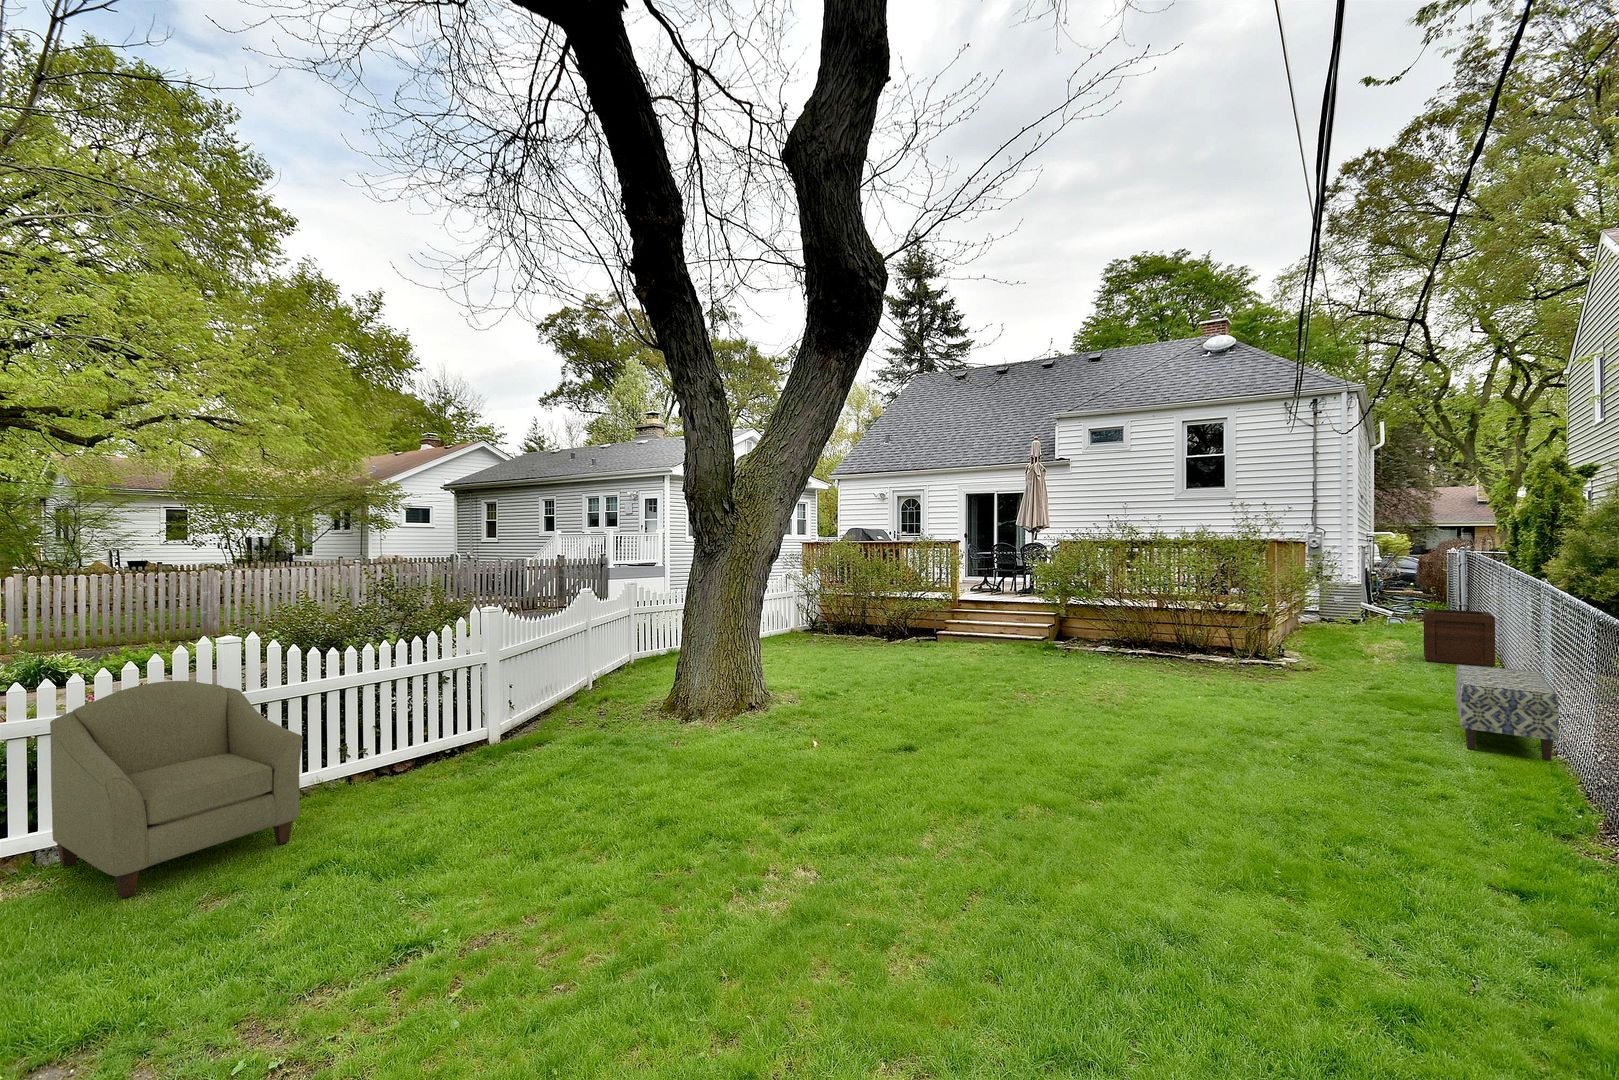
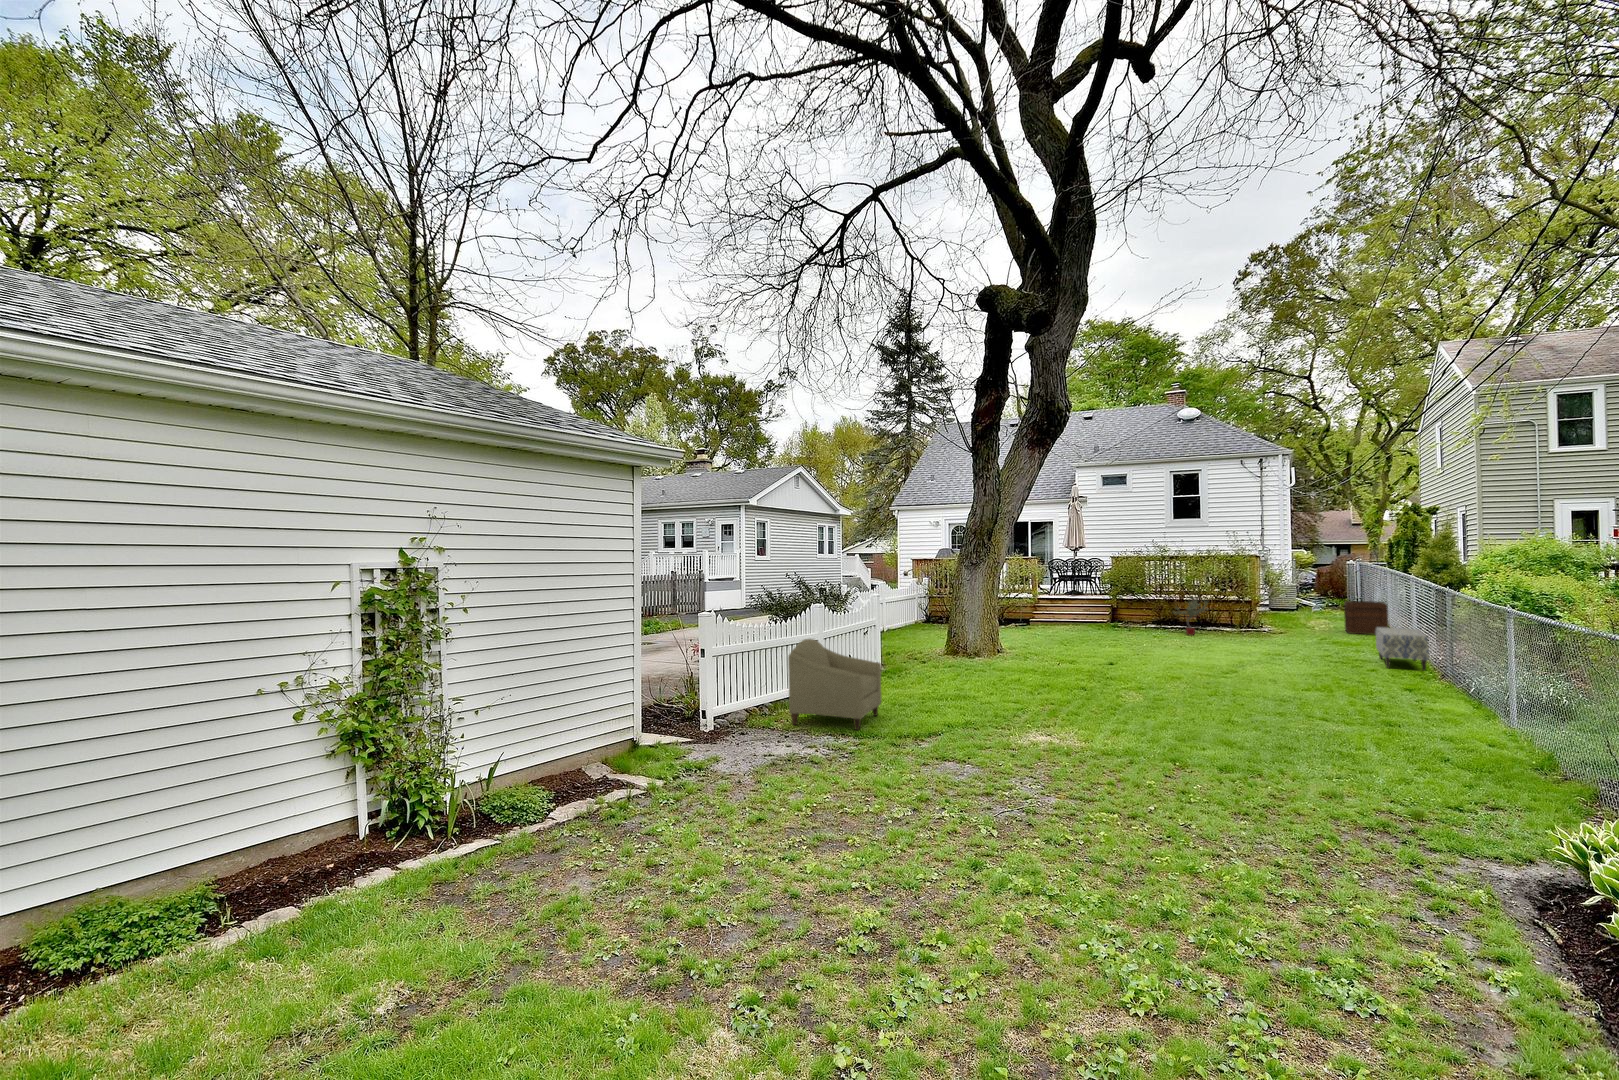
potted tree: none [1140,595,1195,657] -> present [1174,595,1208,636]

